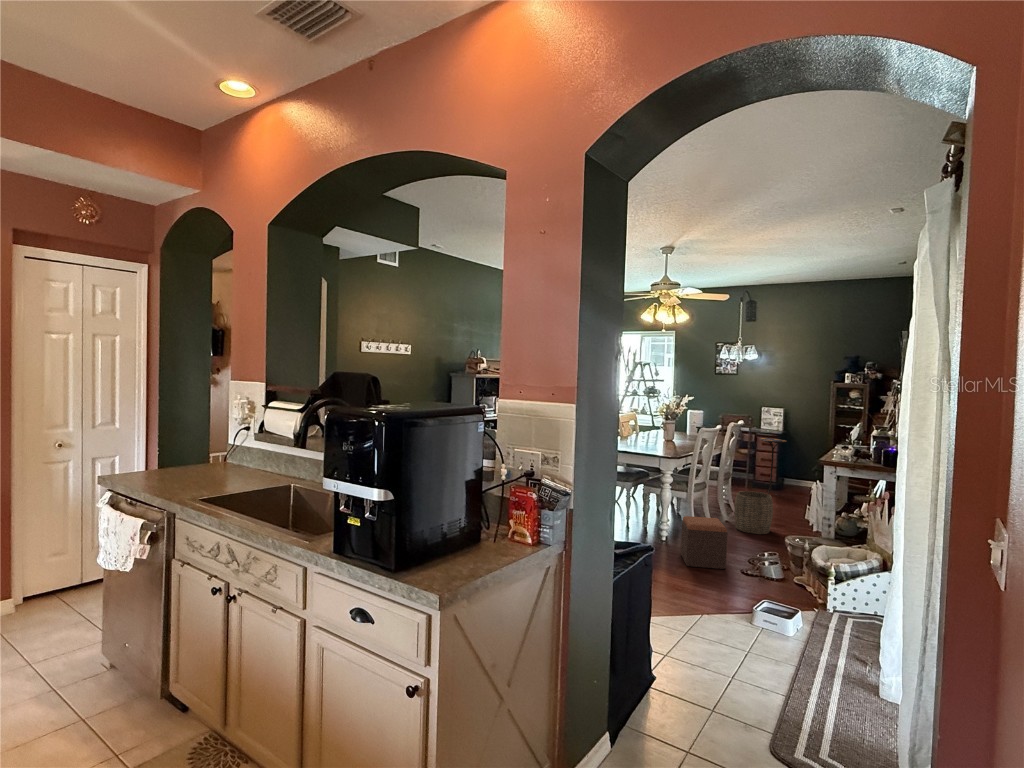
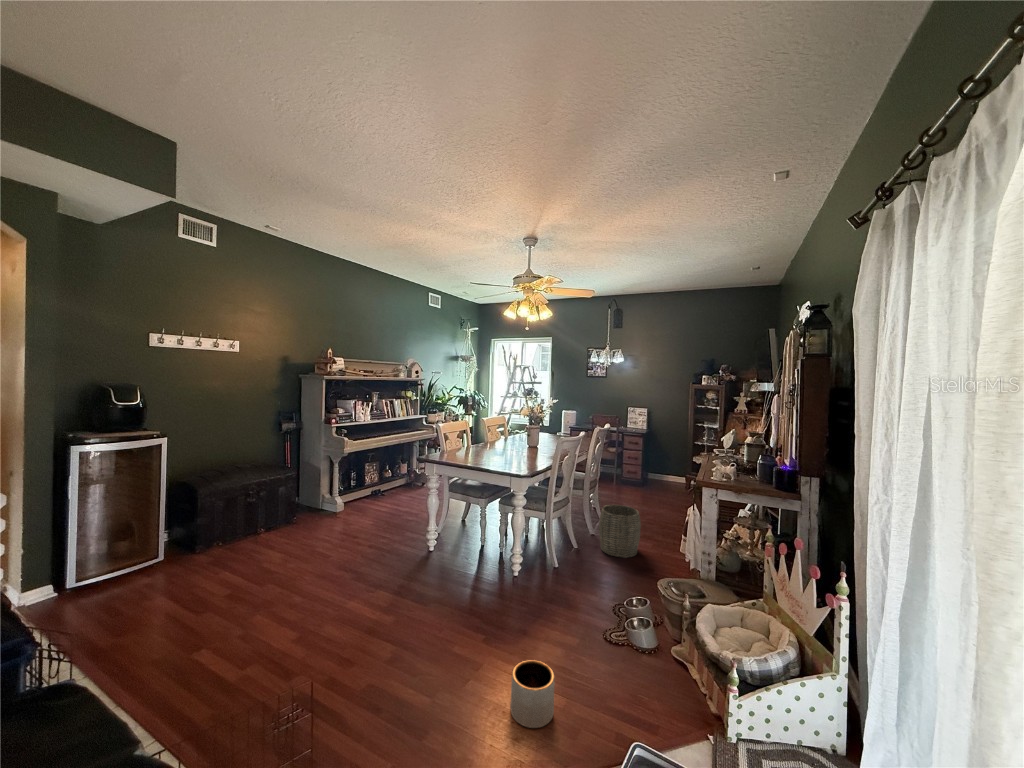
side table: present [760,438,787,495] -> none [626,438,652,498]
footstool: present [681,516,728,569] -> none [528,558,584,637]
planter: none [682,565,712,598] -> present [510,660,555,728]

